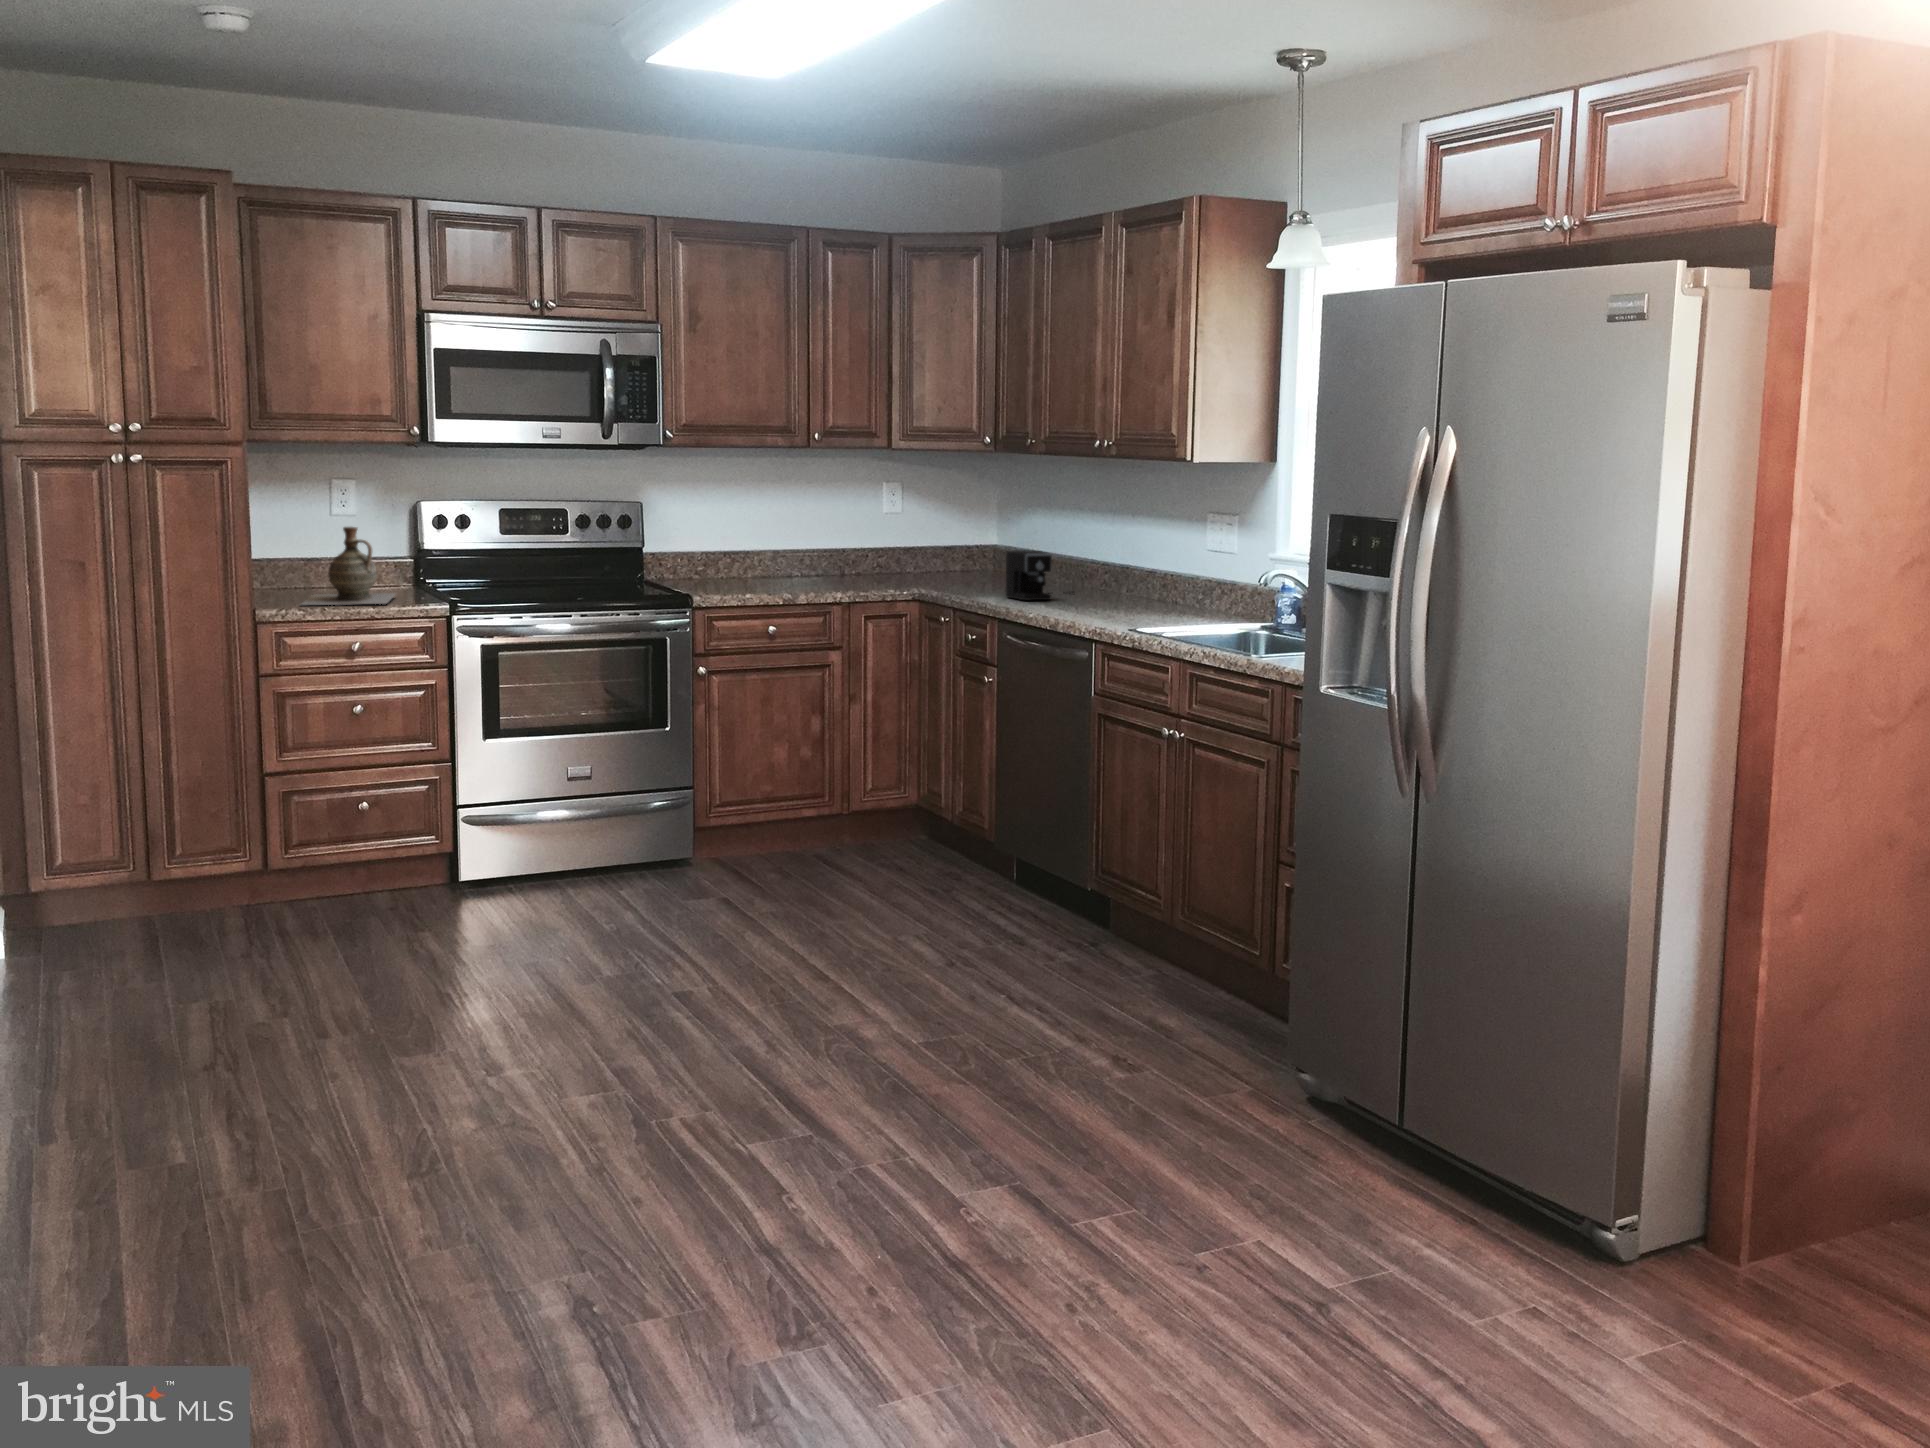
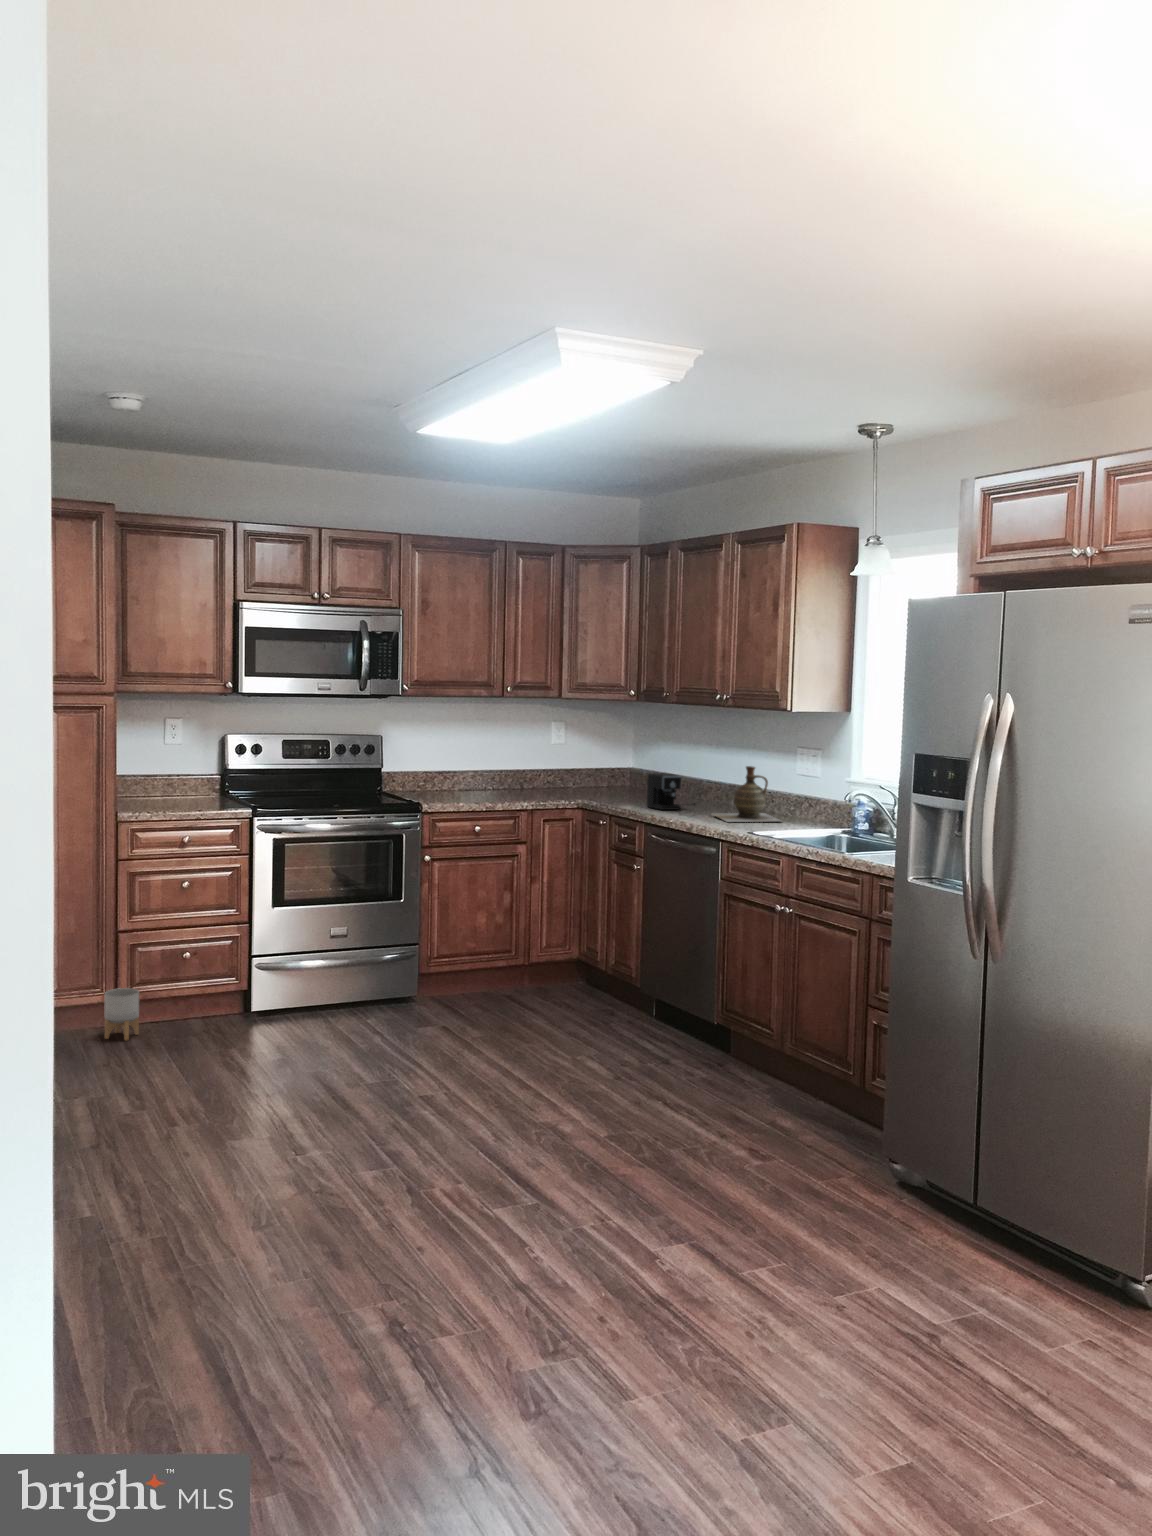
ceramic jug: present [302,527,395,605] -> present [714,766,780,822]
planter: none [246,853,298,924] -> present [104,988,139,1041]

